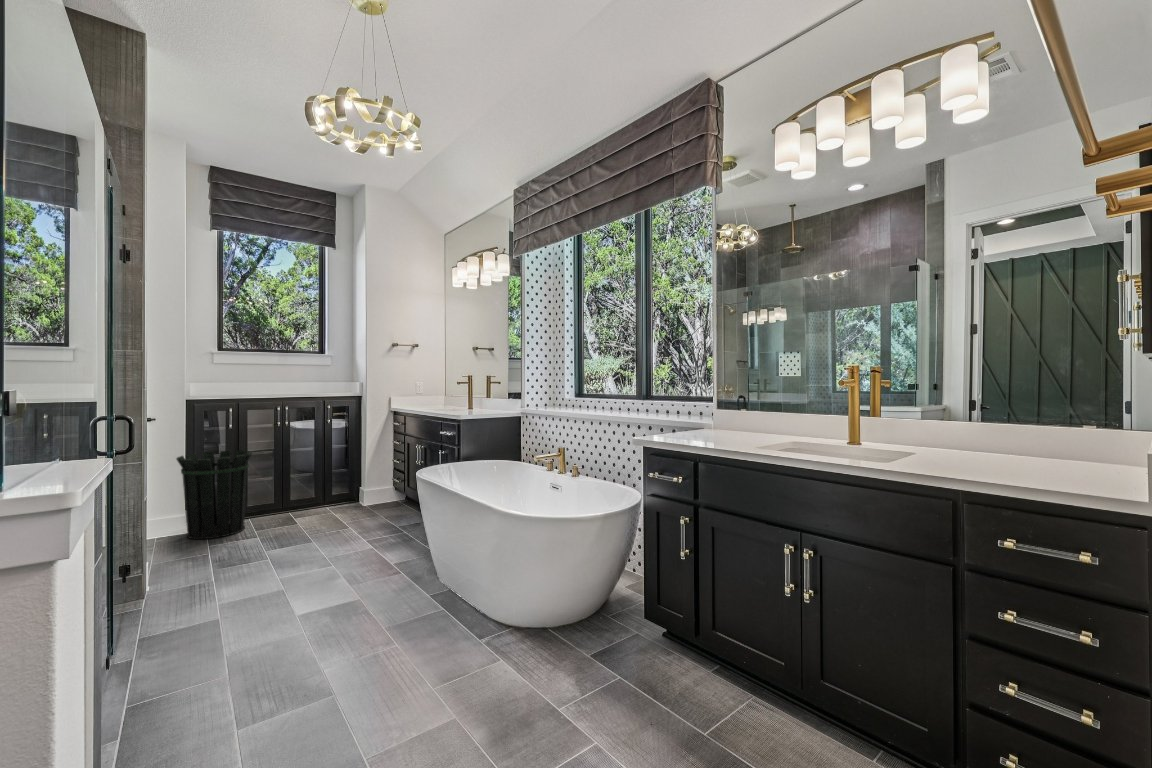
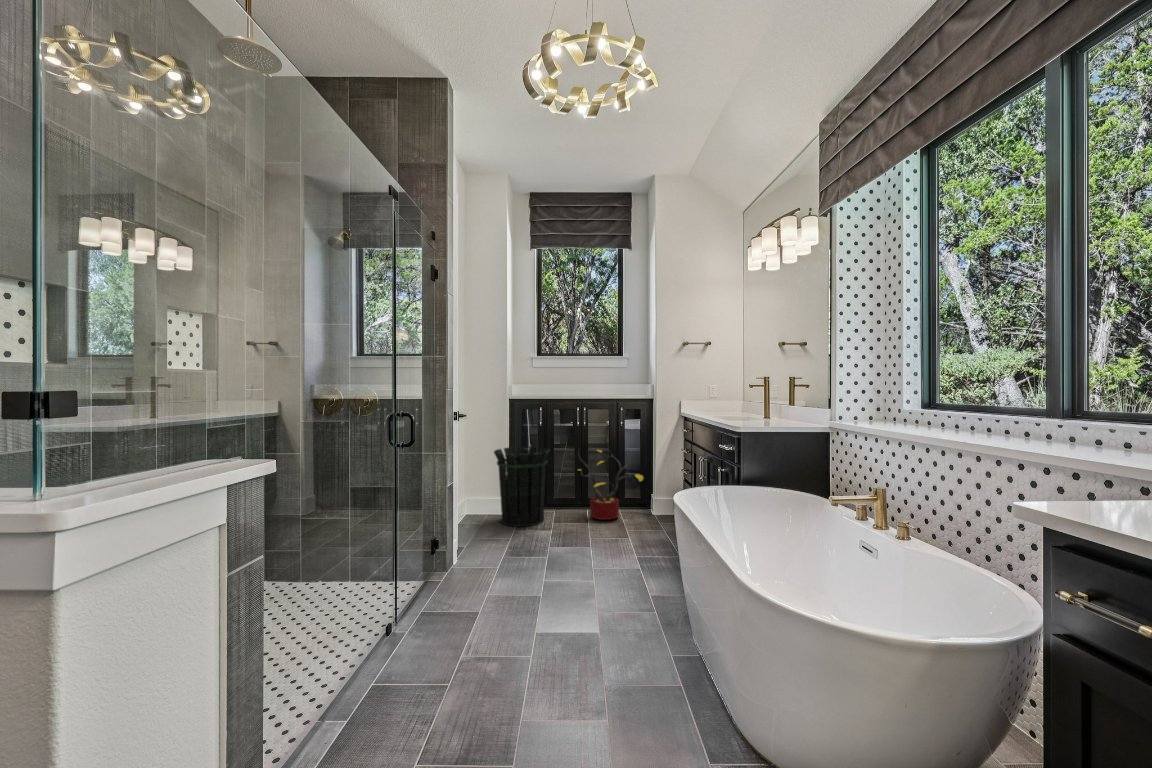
decorative plant: none [277,443,358,517] -> present [580,450,643,520]

